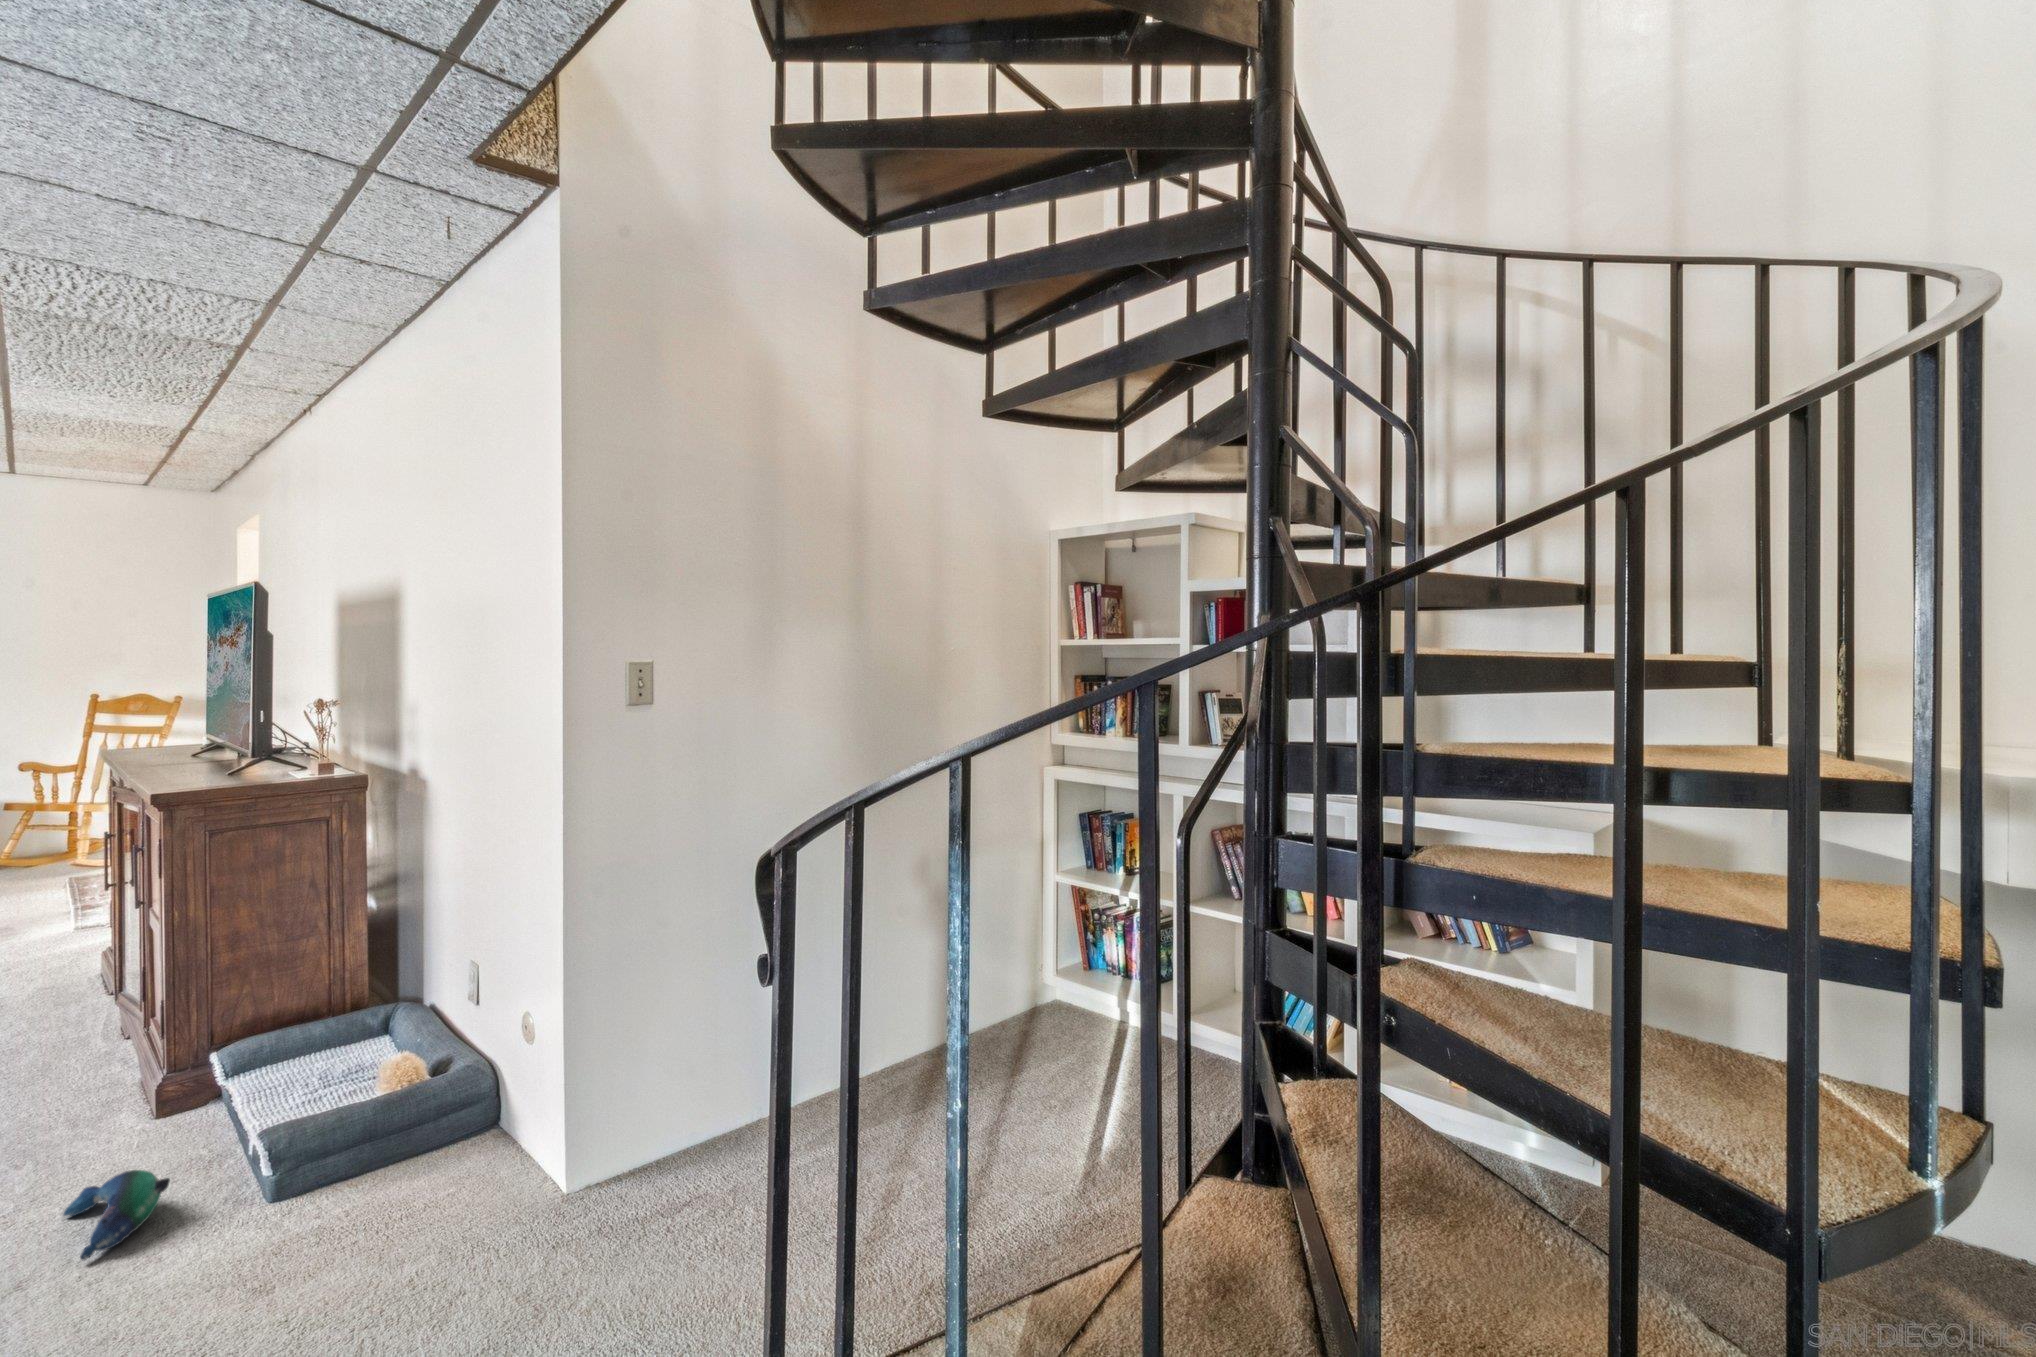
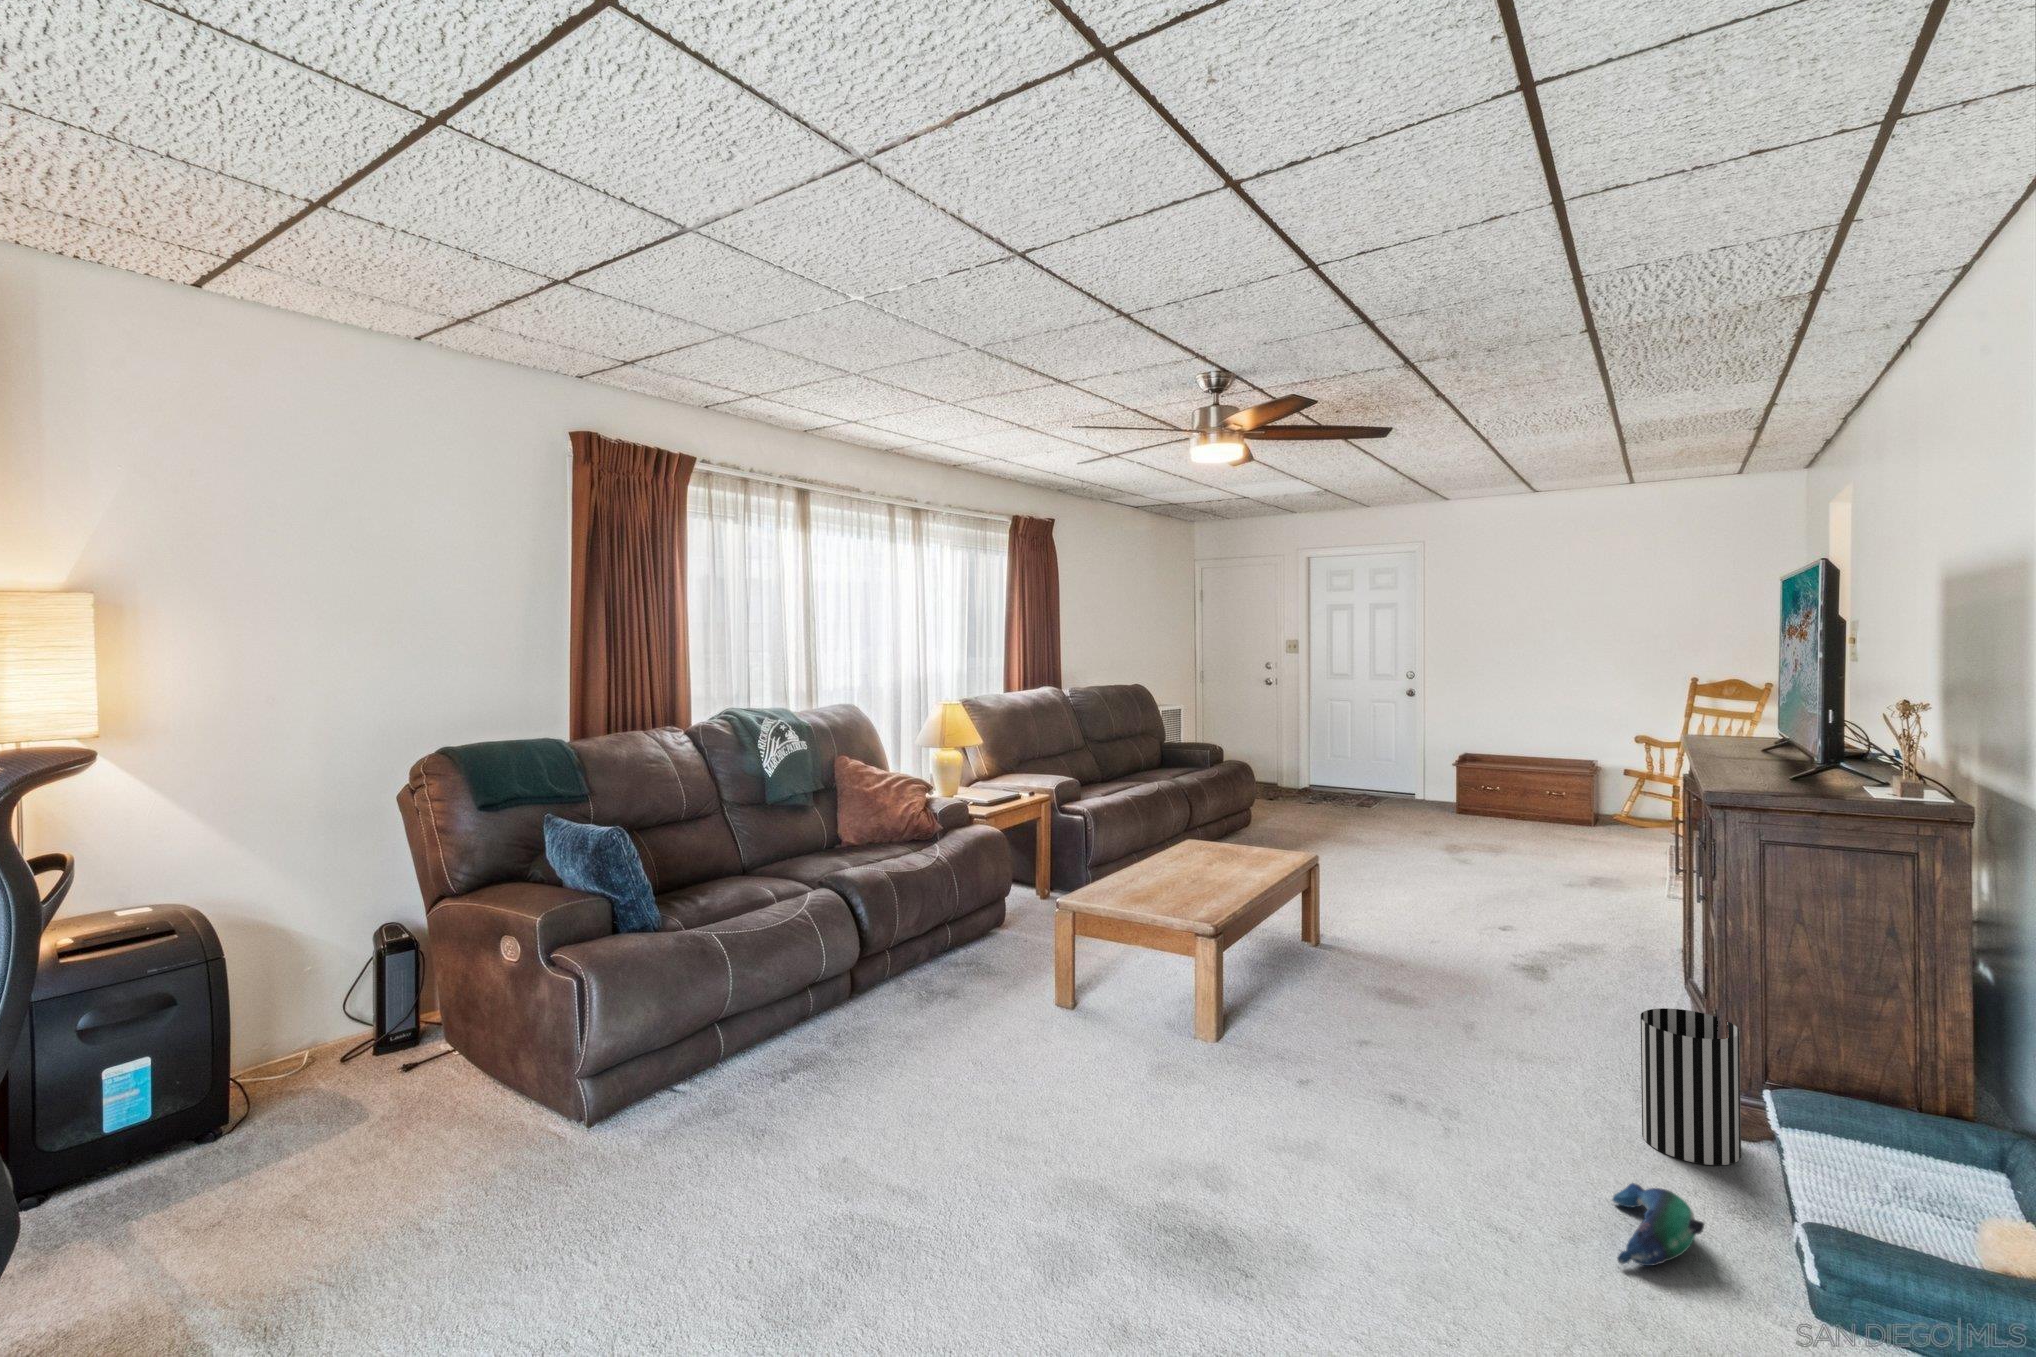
wastebasket: none [83,1001,192,1152] -> present [1640,1008,1741,1165]

